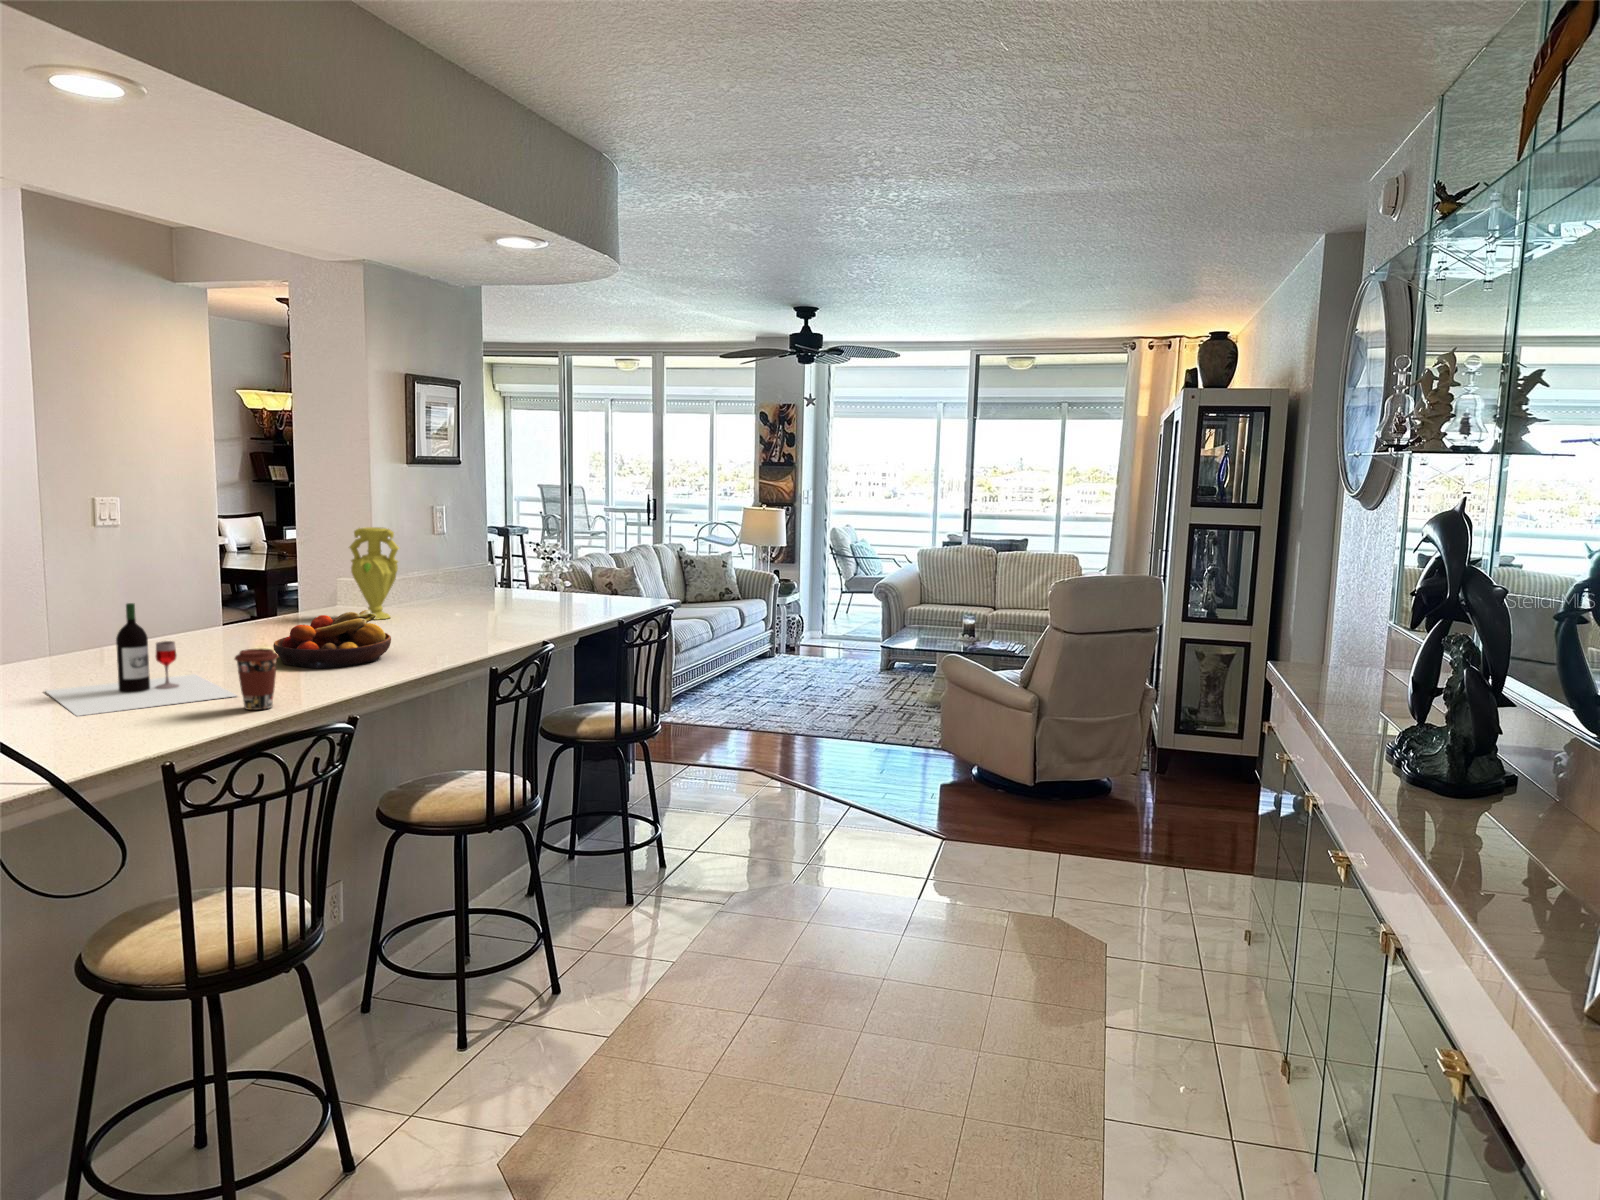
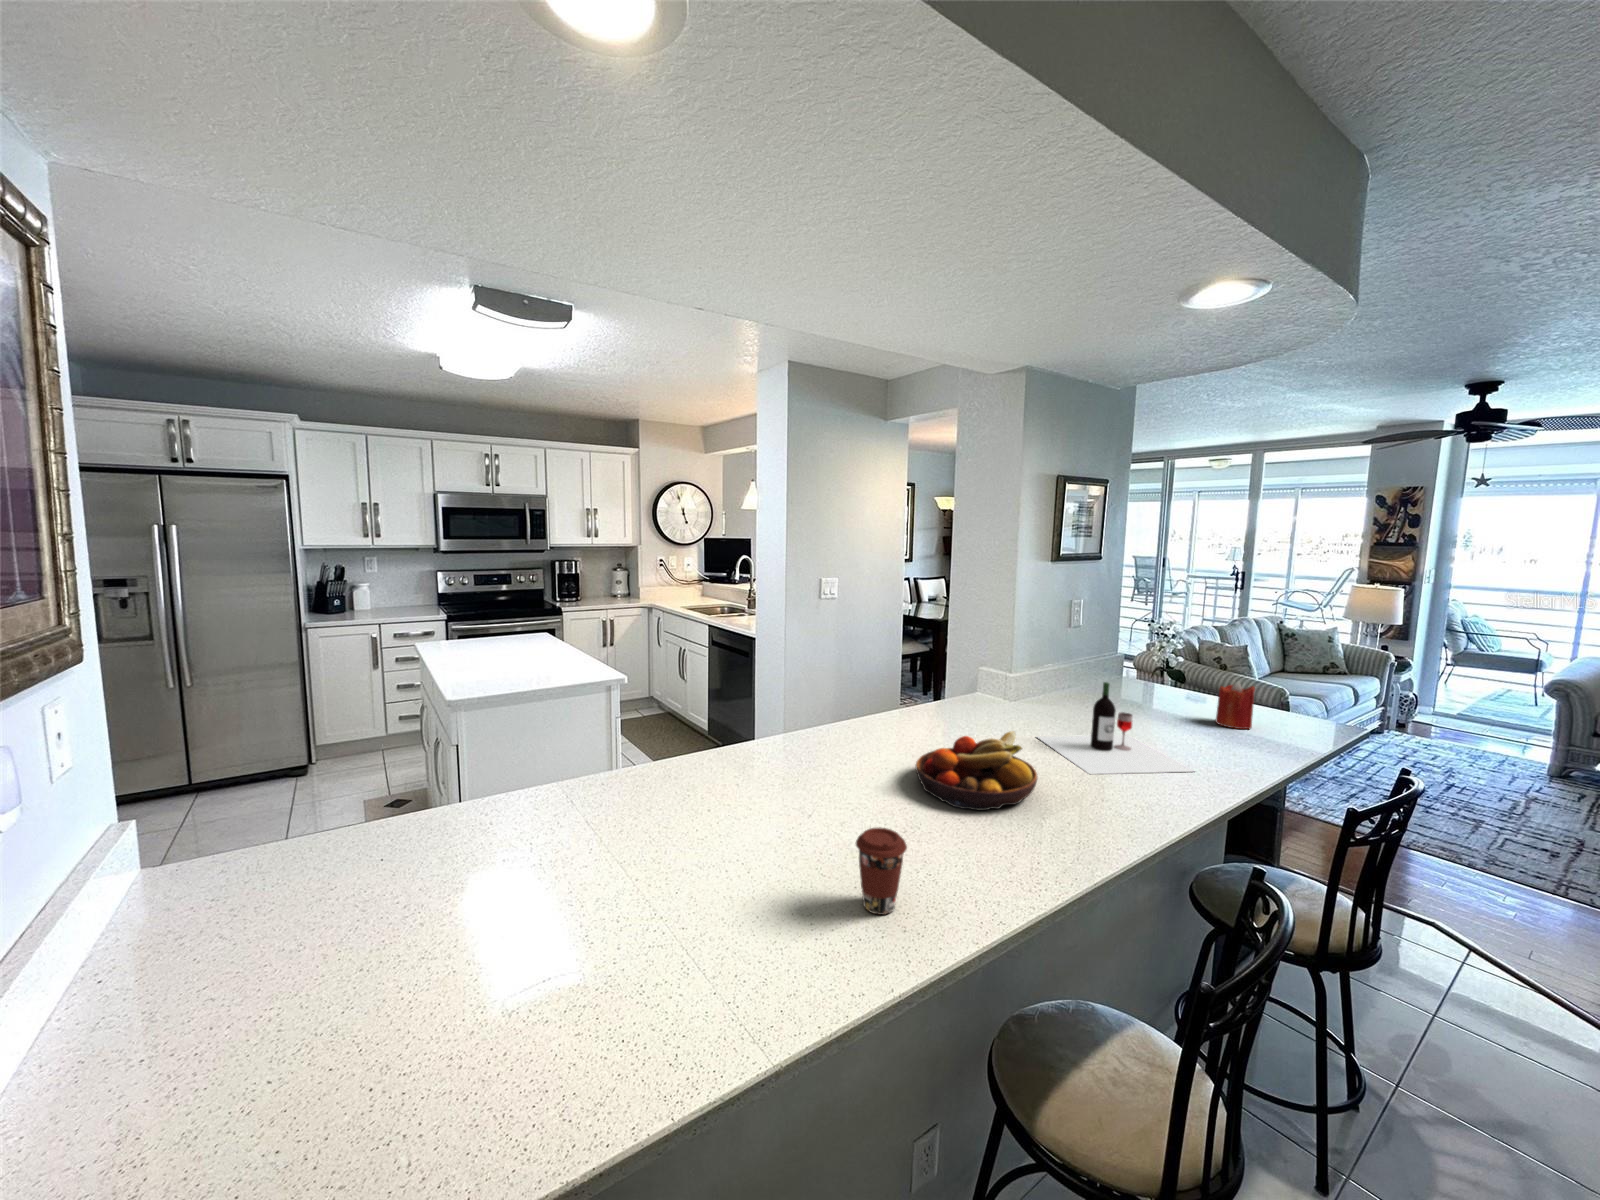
vase: present [350,527,399,620] -> none [995,623,1044,714]
candle: none [564,569,593,611] -> present [1215,681,1255,729]
wine bottle: present [46,603,236,716] -> present [1038,682,1193,774]

